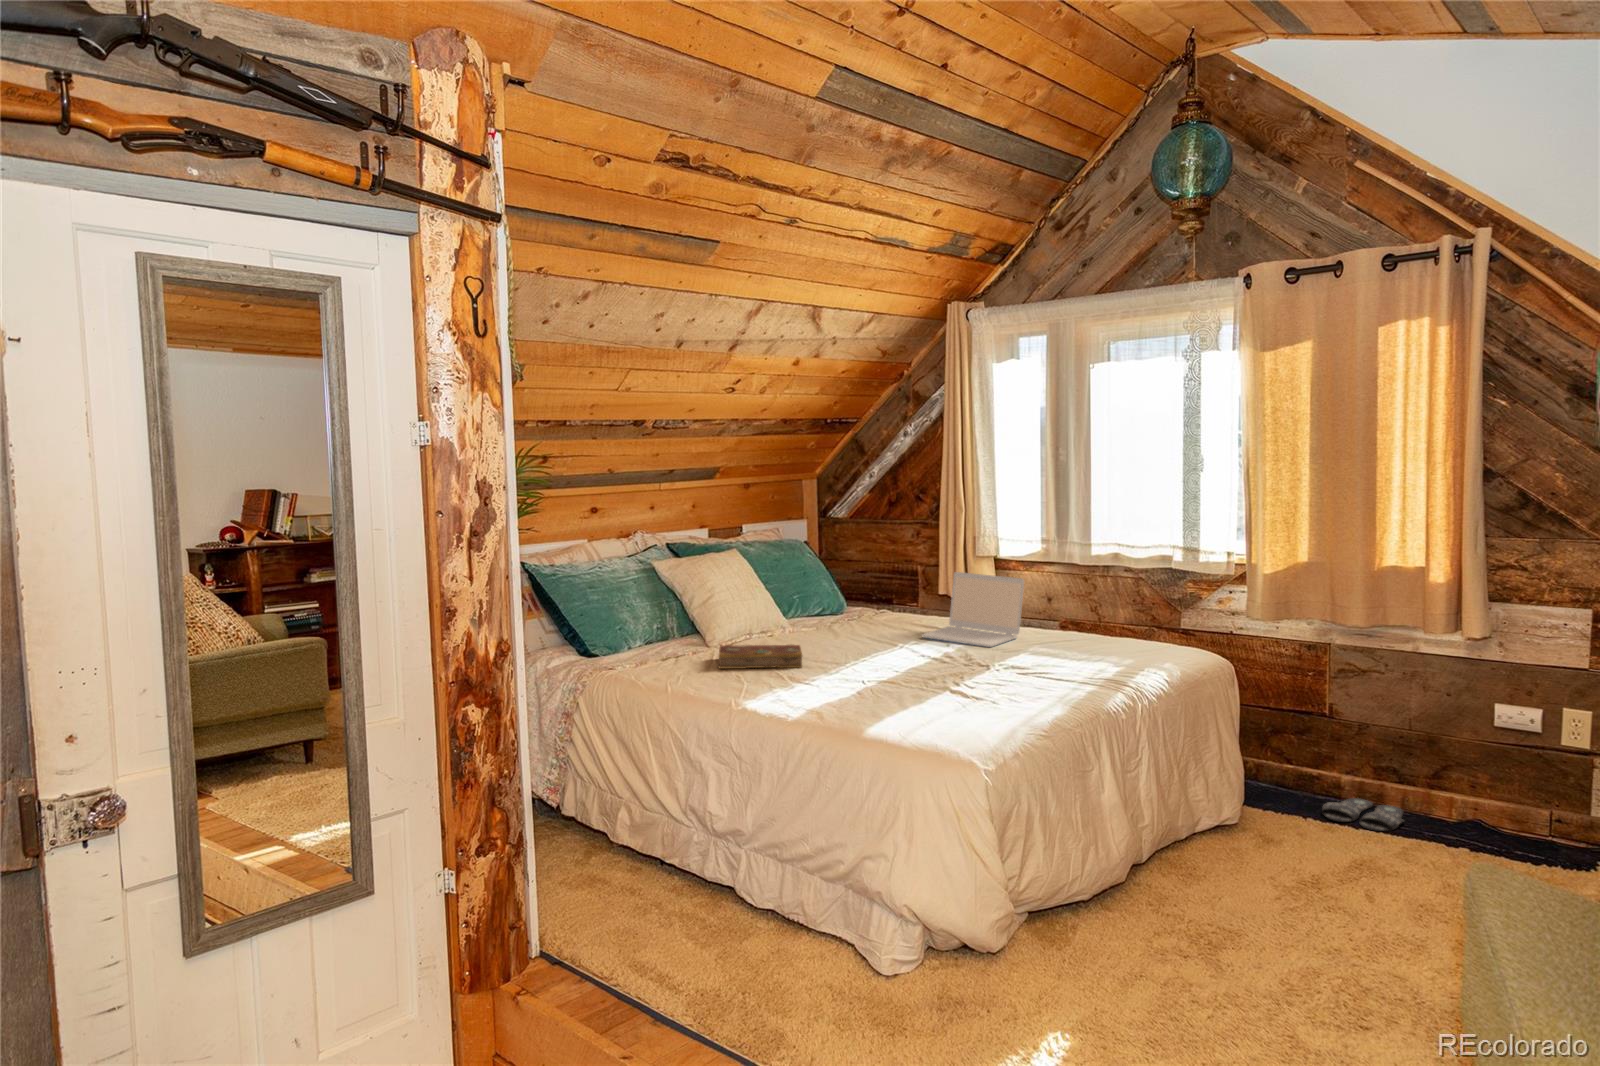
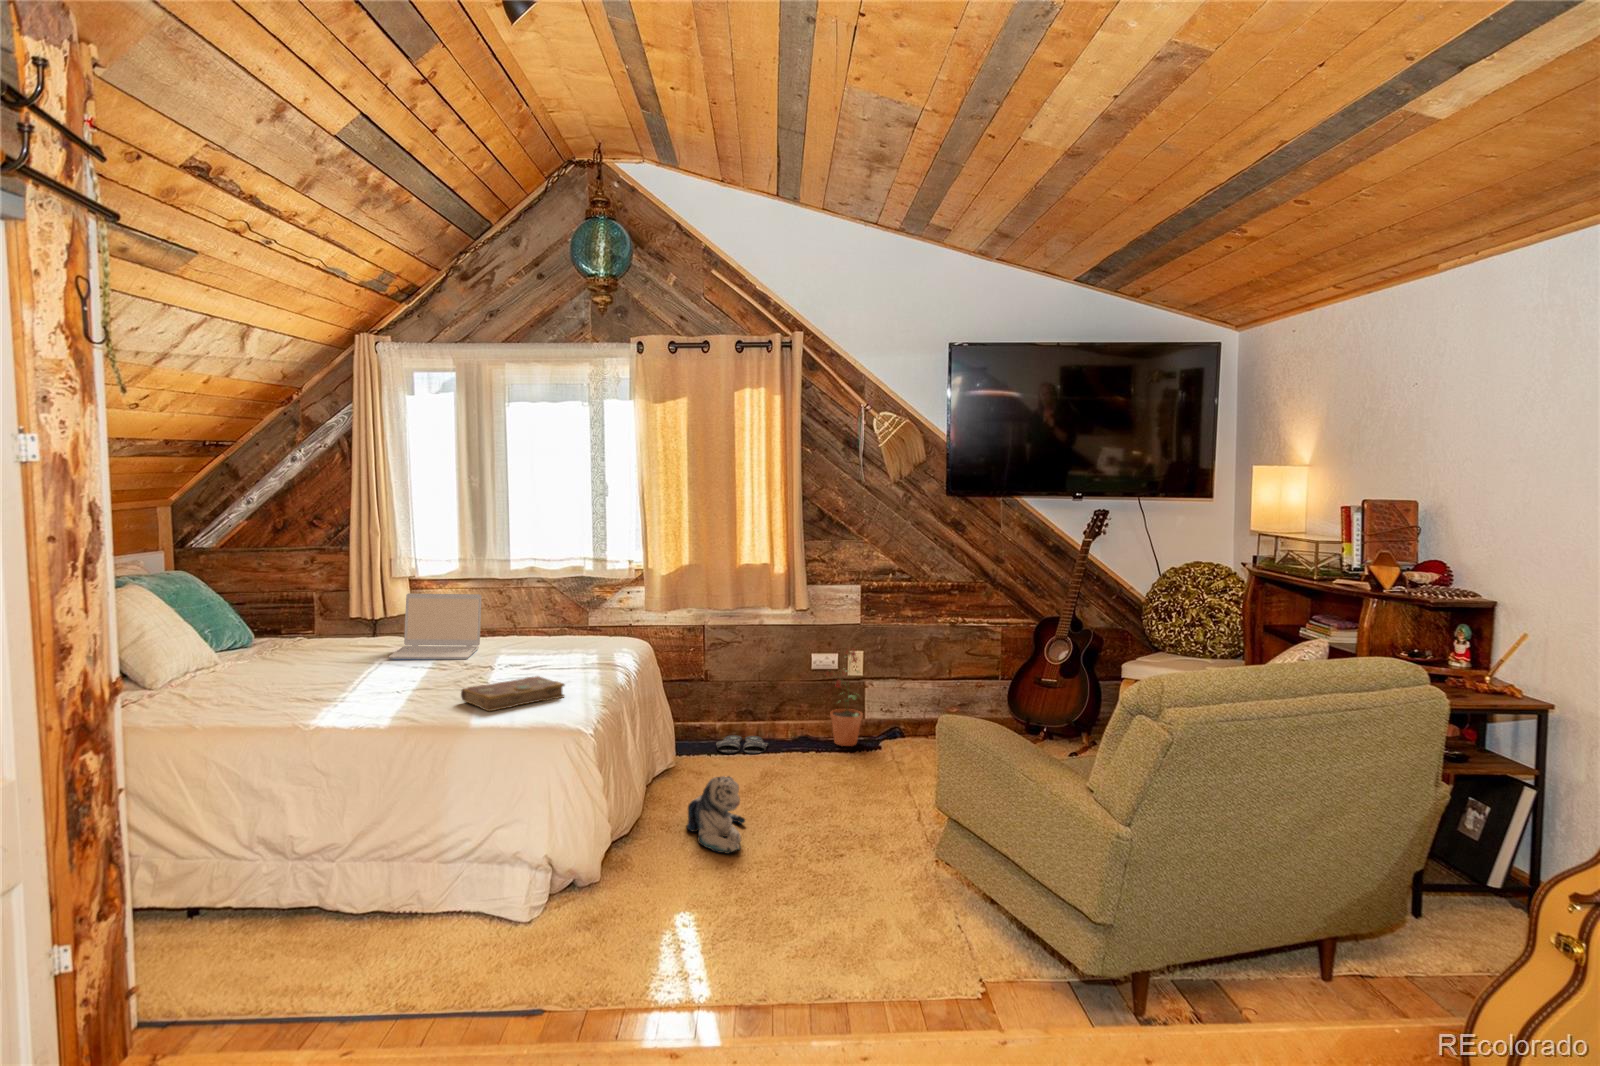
book: present [719,645,802,669] -> present [461,676,564,712]
potted plant: none [1513,703,1576,855] -> present [826,647,863,746]
plush toy: none [1189,841,1275,947] -> present [686,776,745,854]

